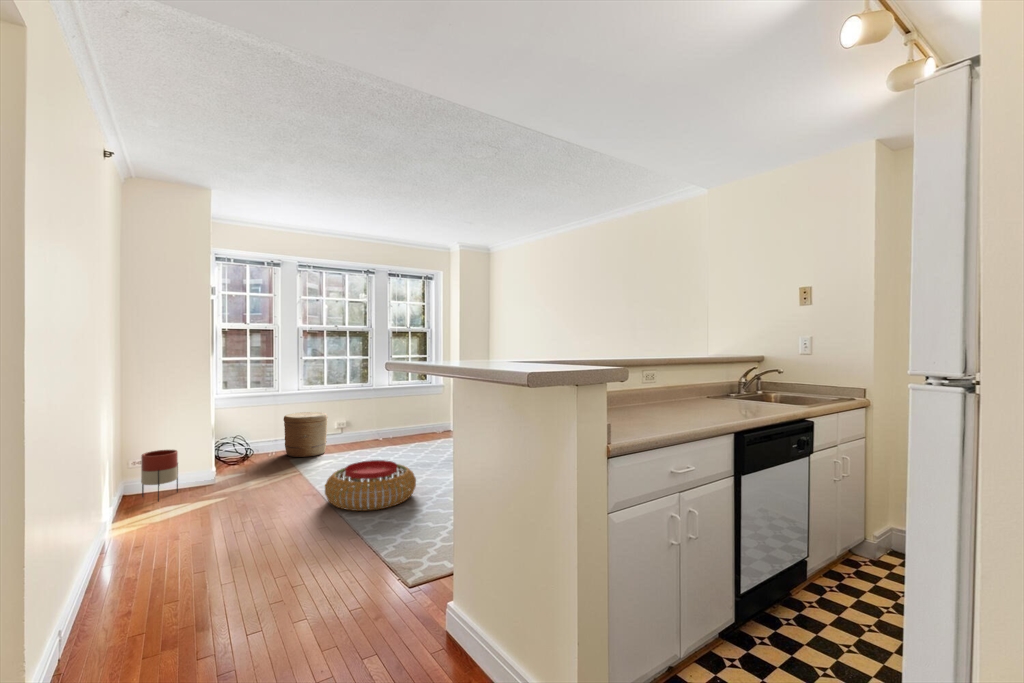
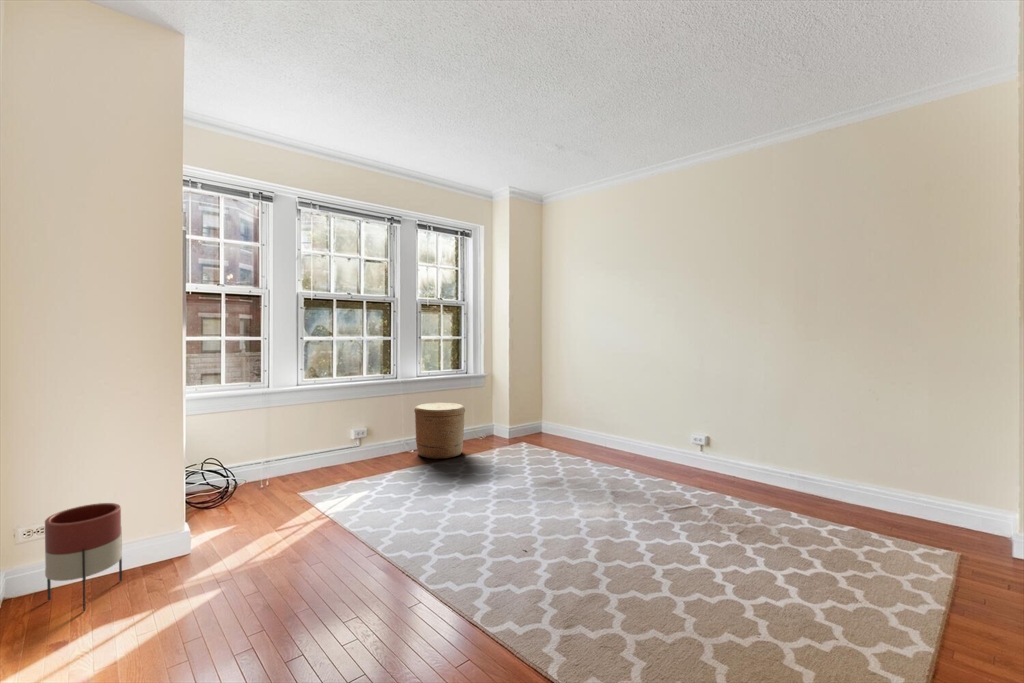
woven basket: present [284,412,328,457] -> present [414,403,465,459]
pouf: present [325,460,416,511] -> none [415,502,567,609]

